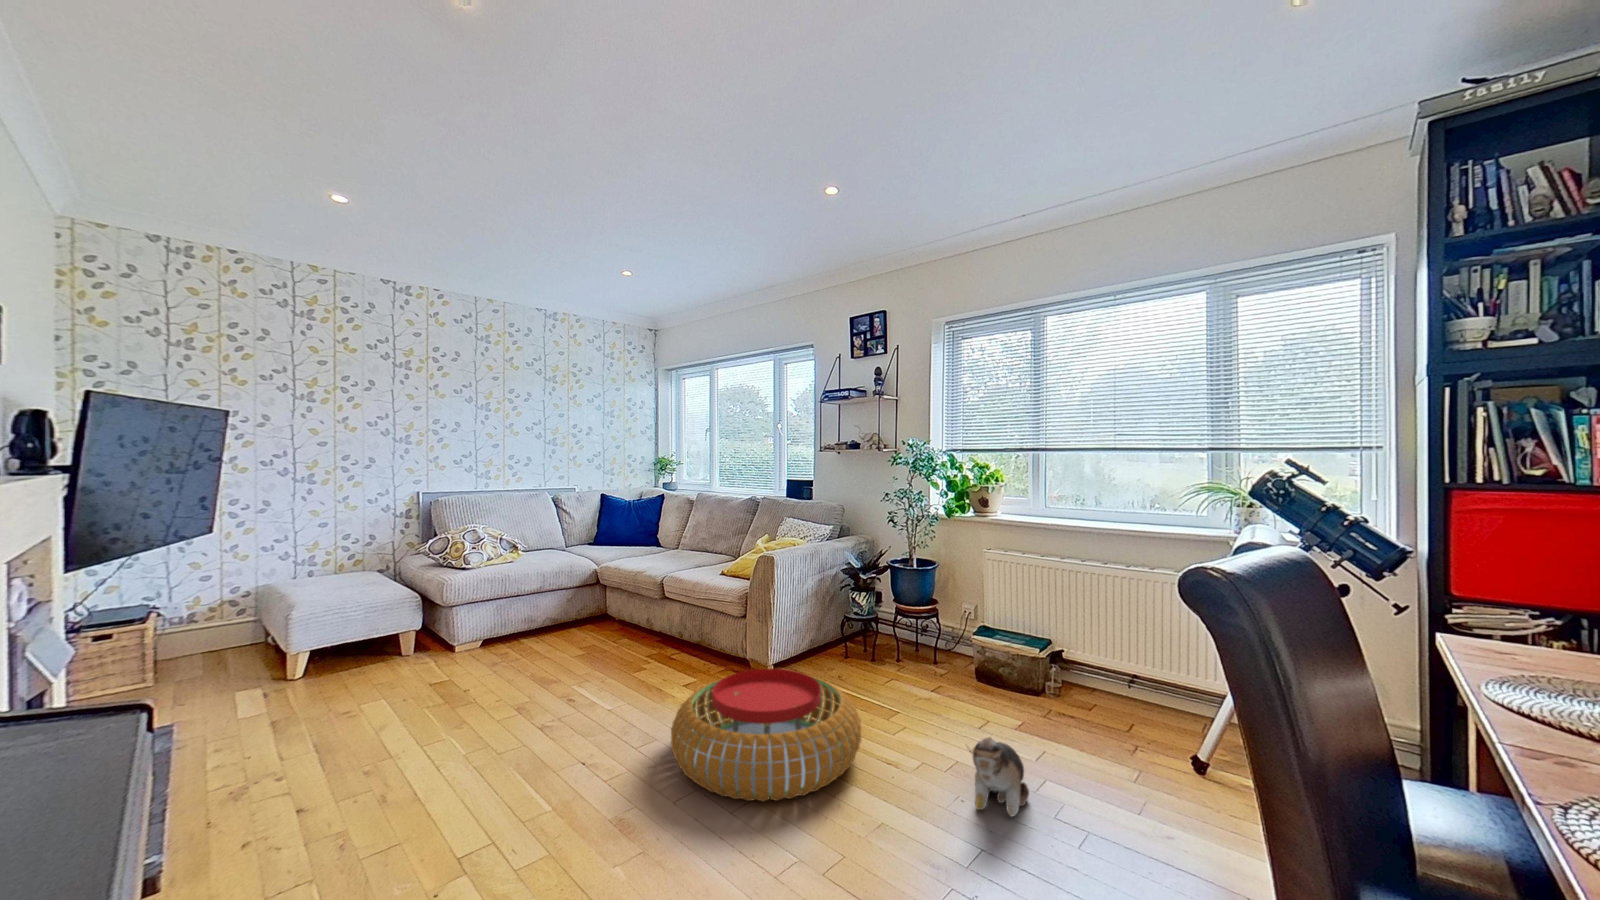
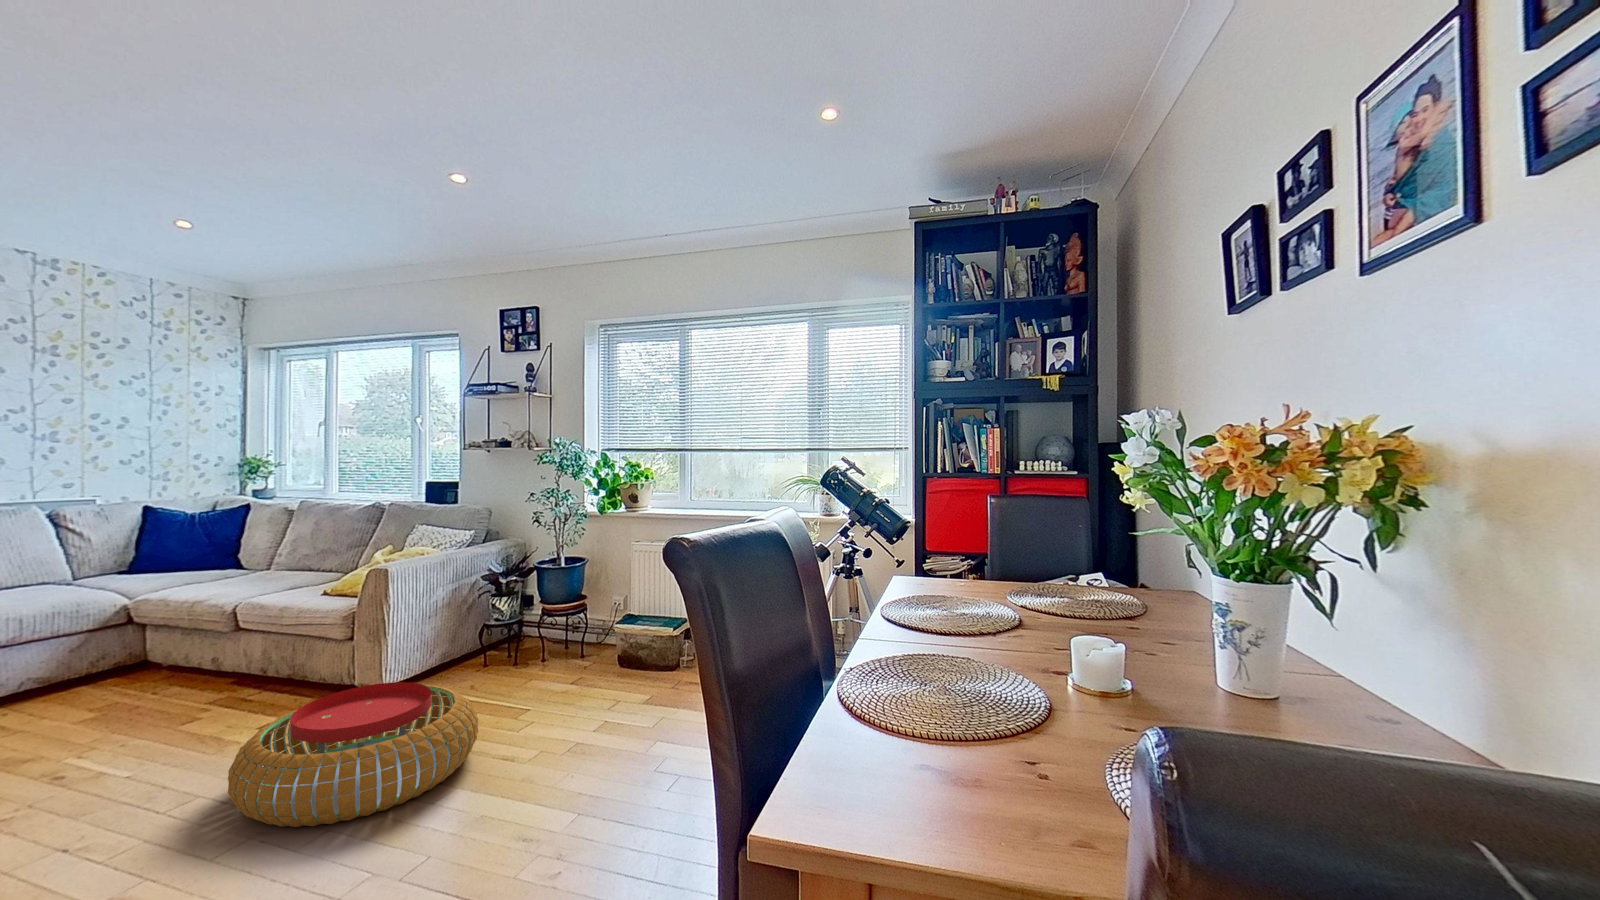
plush toy: present [968,737,1029,817] -> none [571,706,635,774]

